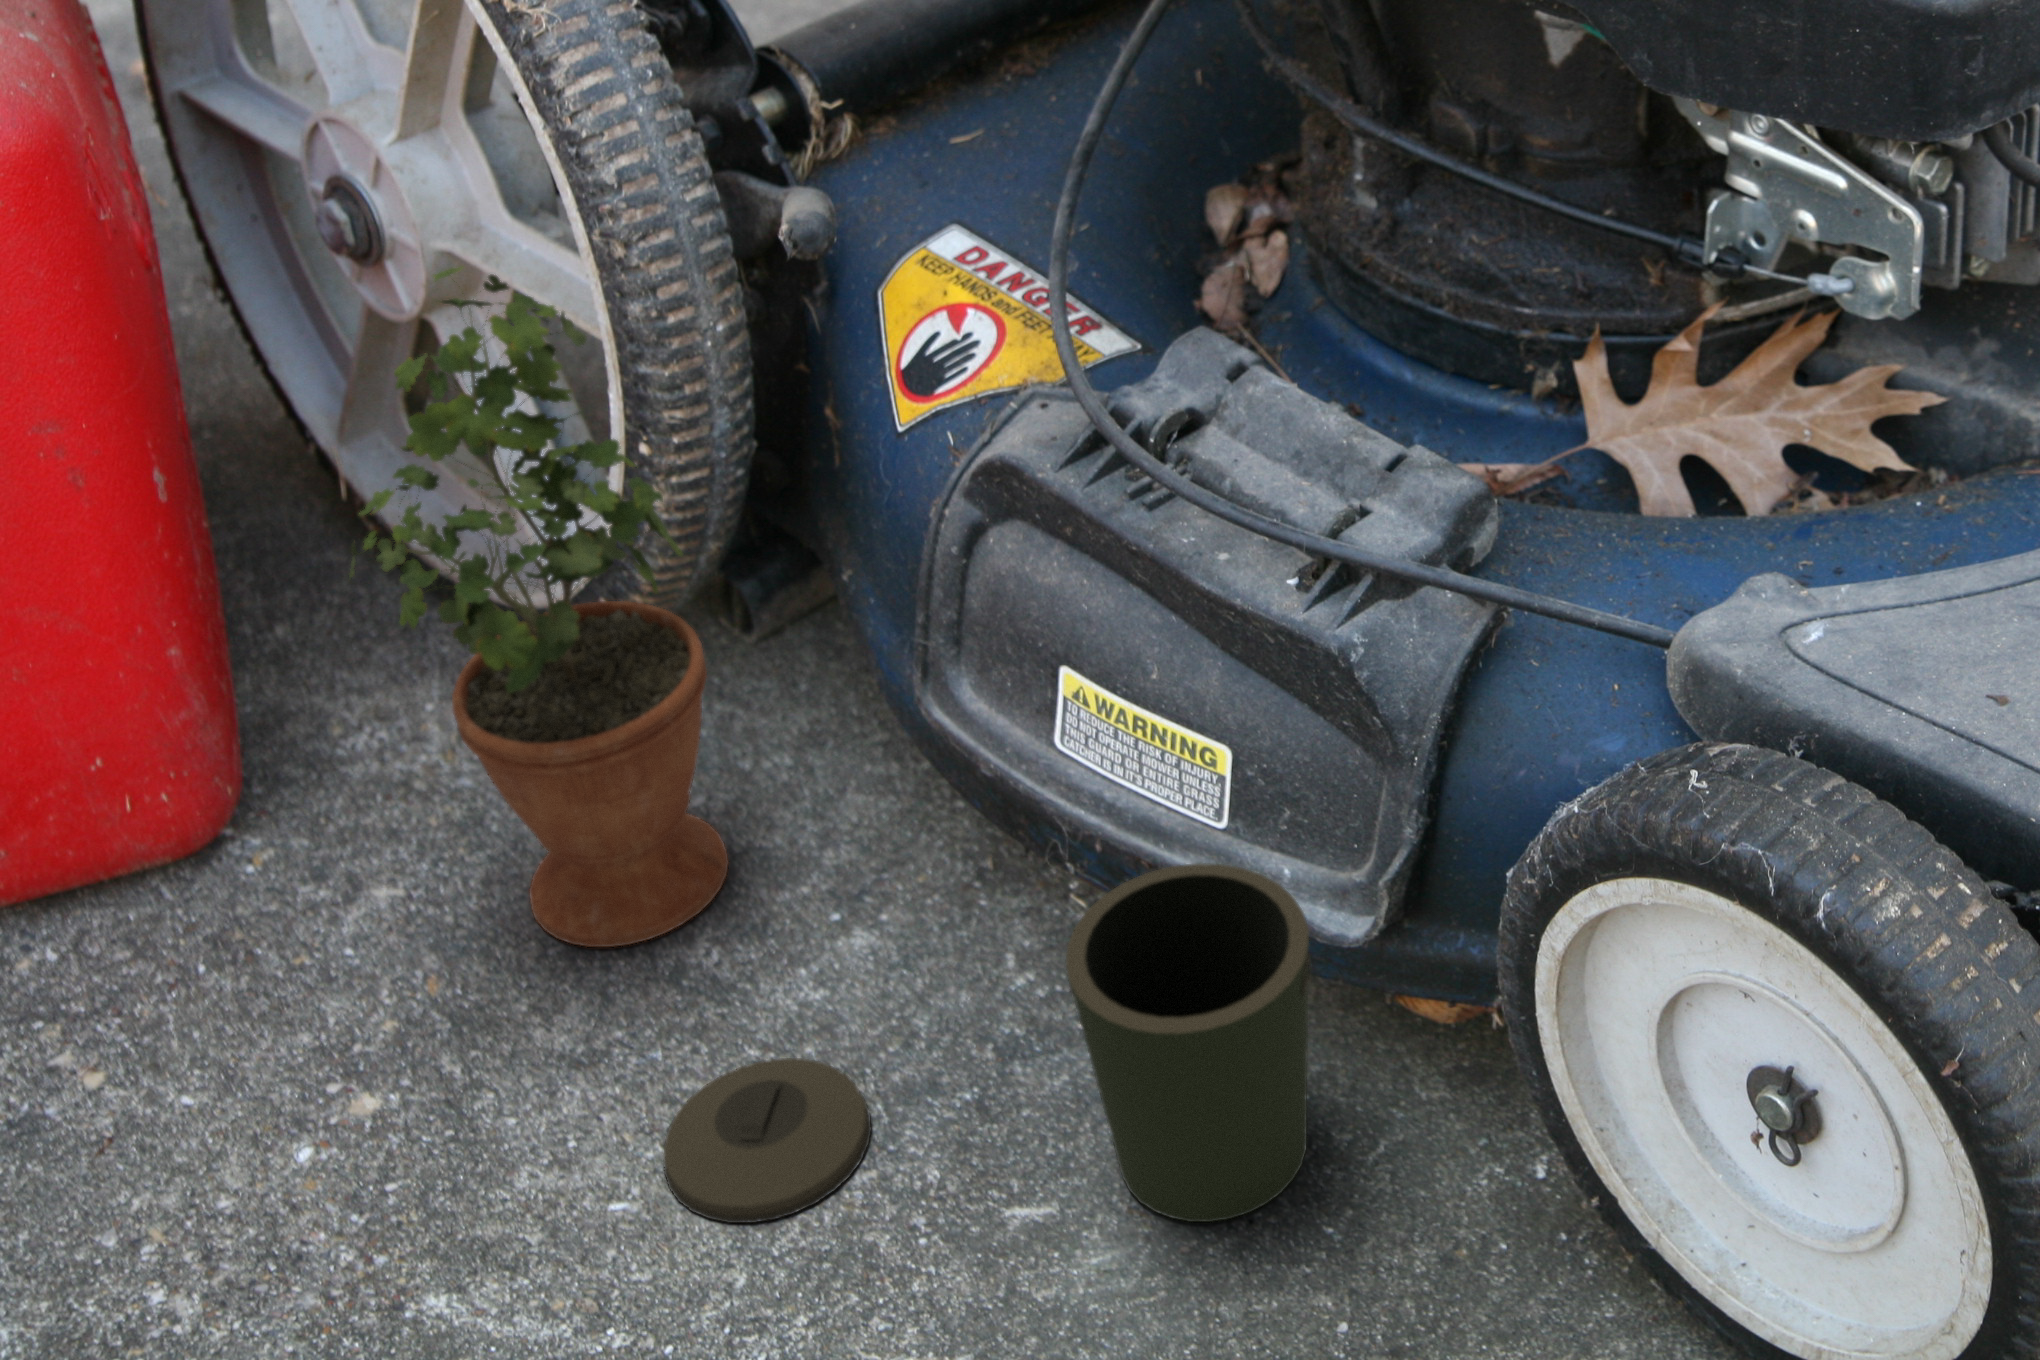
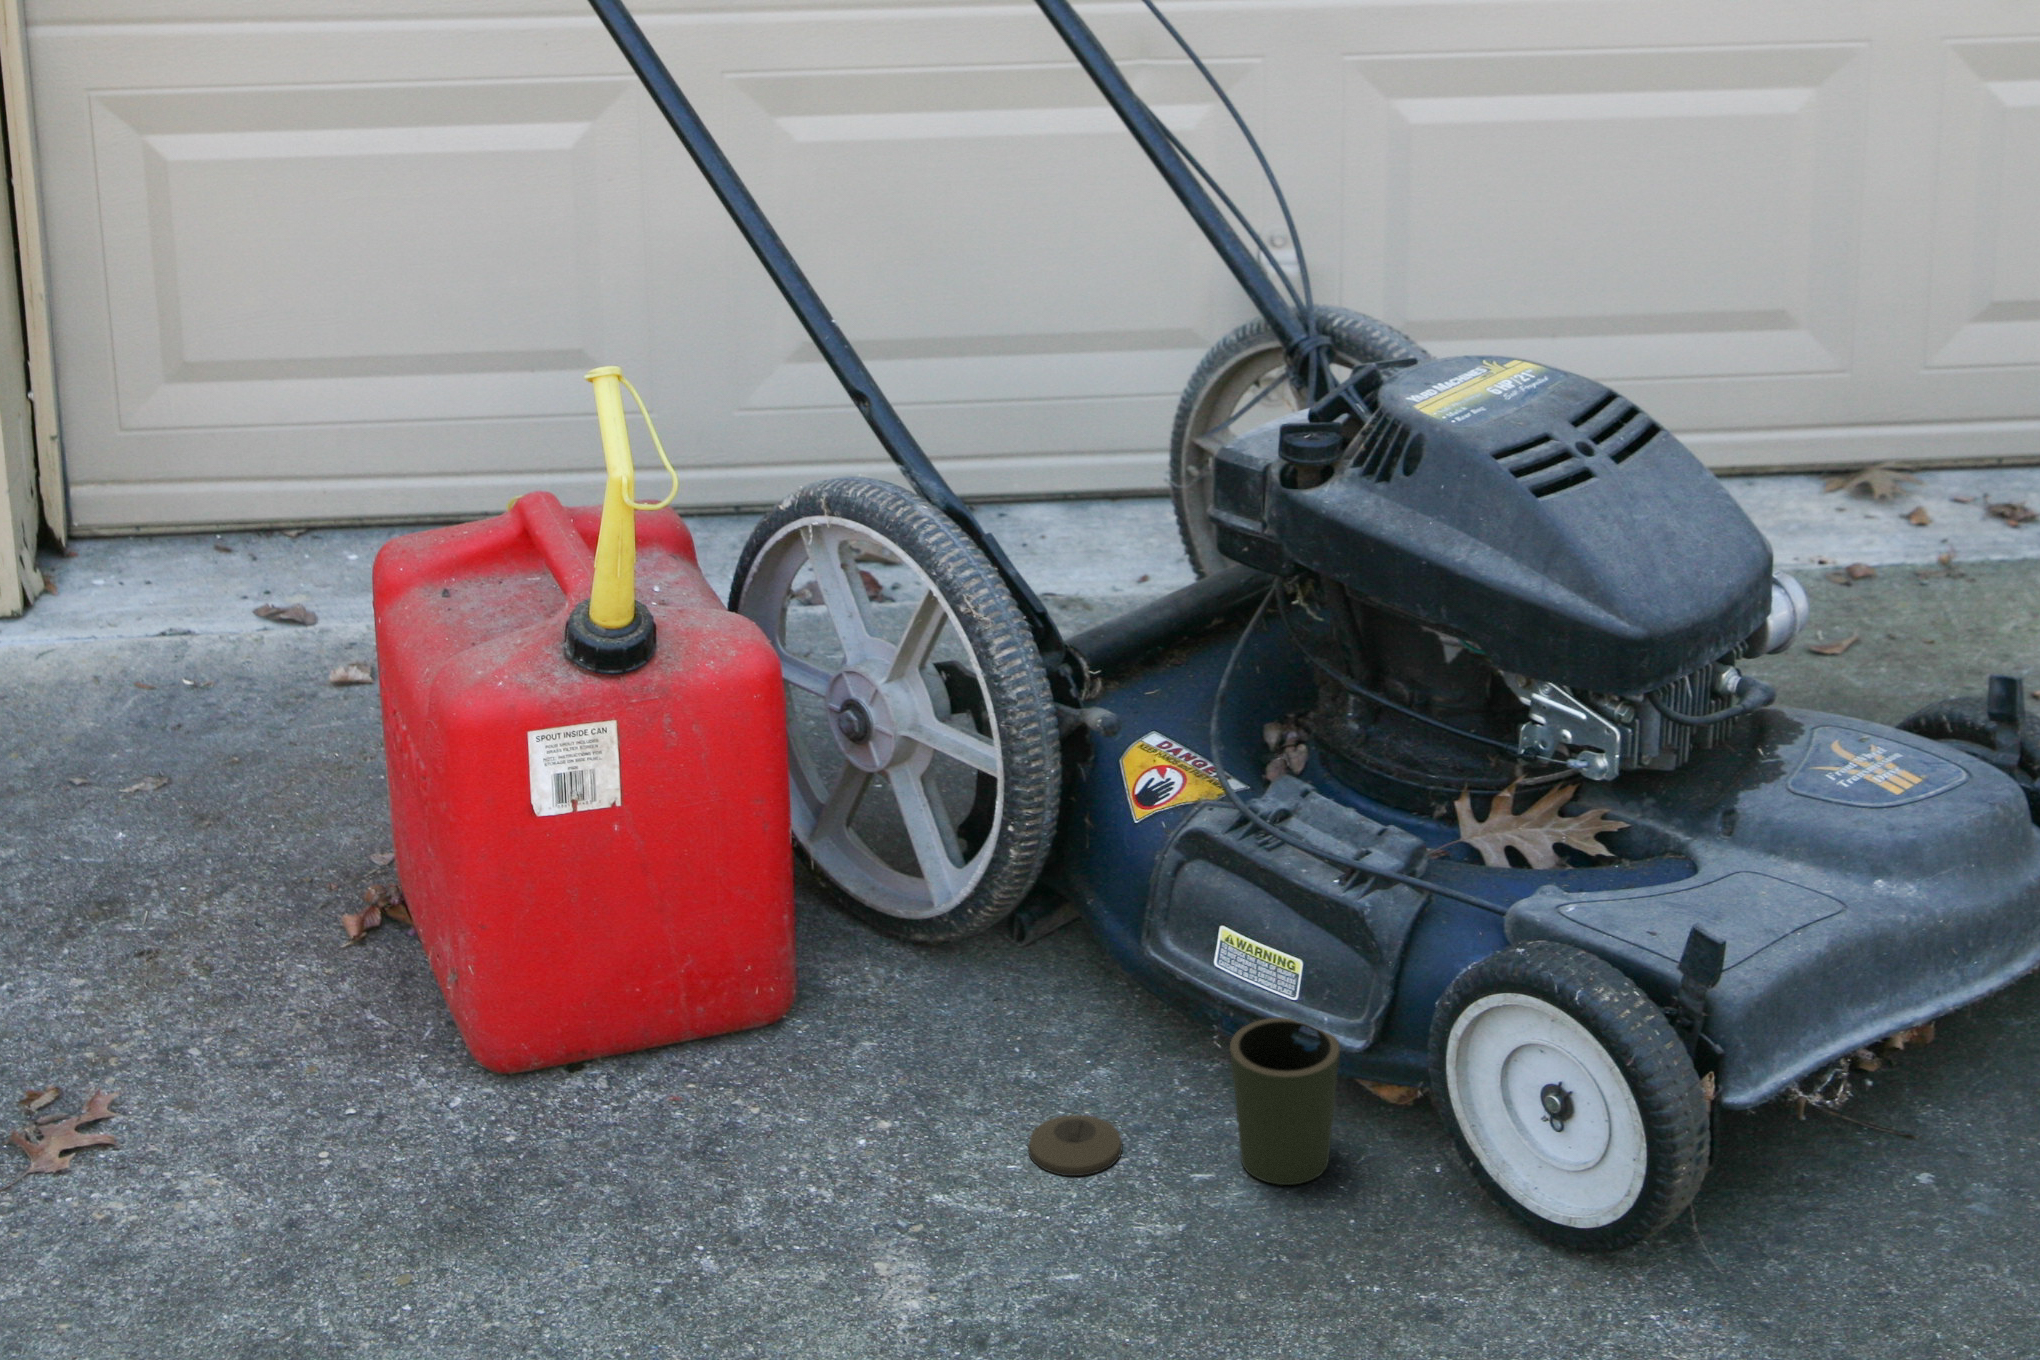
potted plant: present [350,266,729,947] -> none [896,732,1036,1070]

